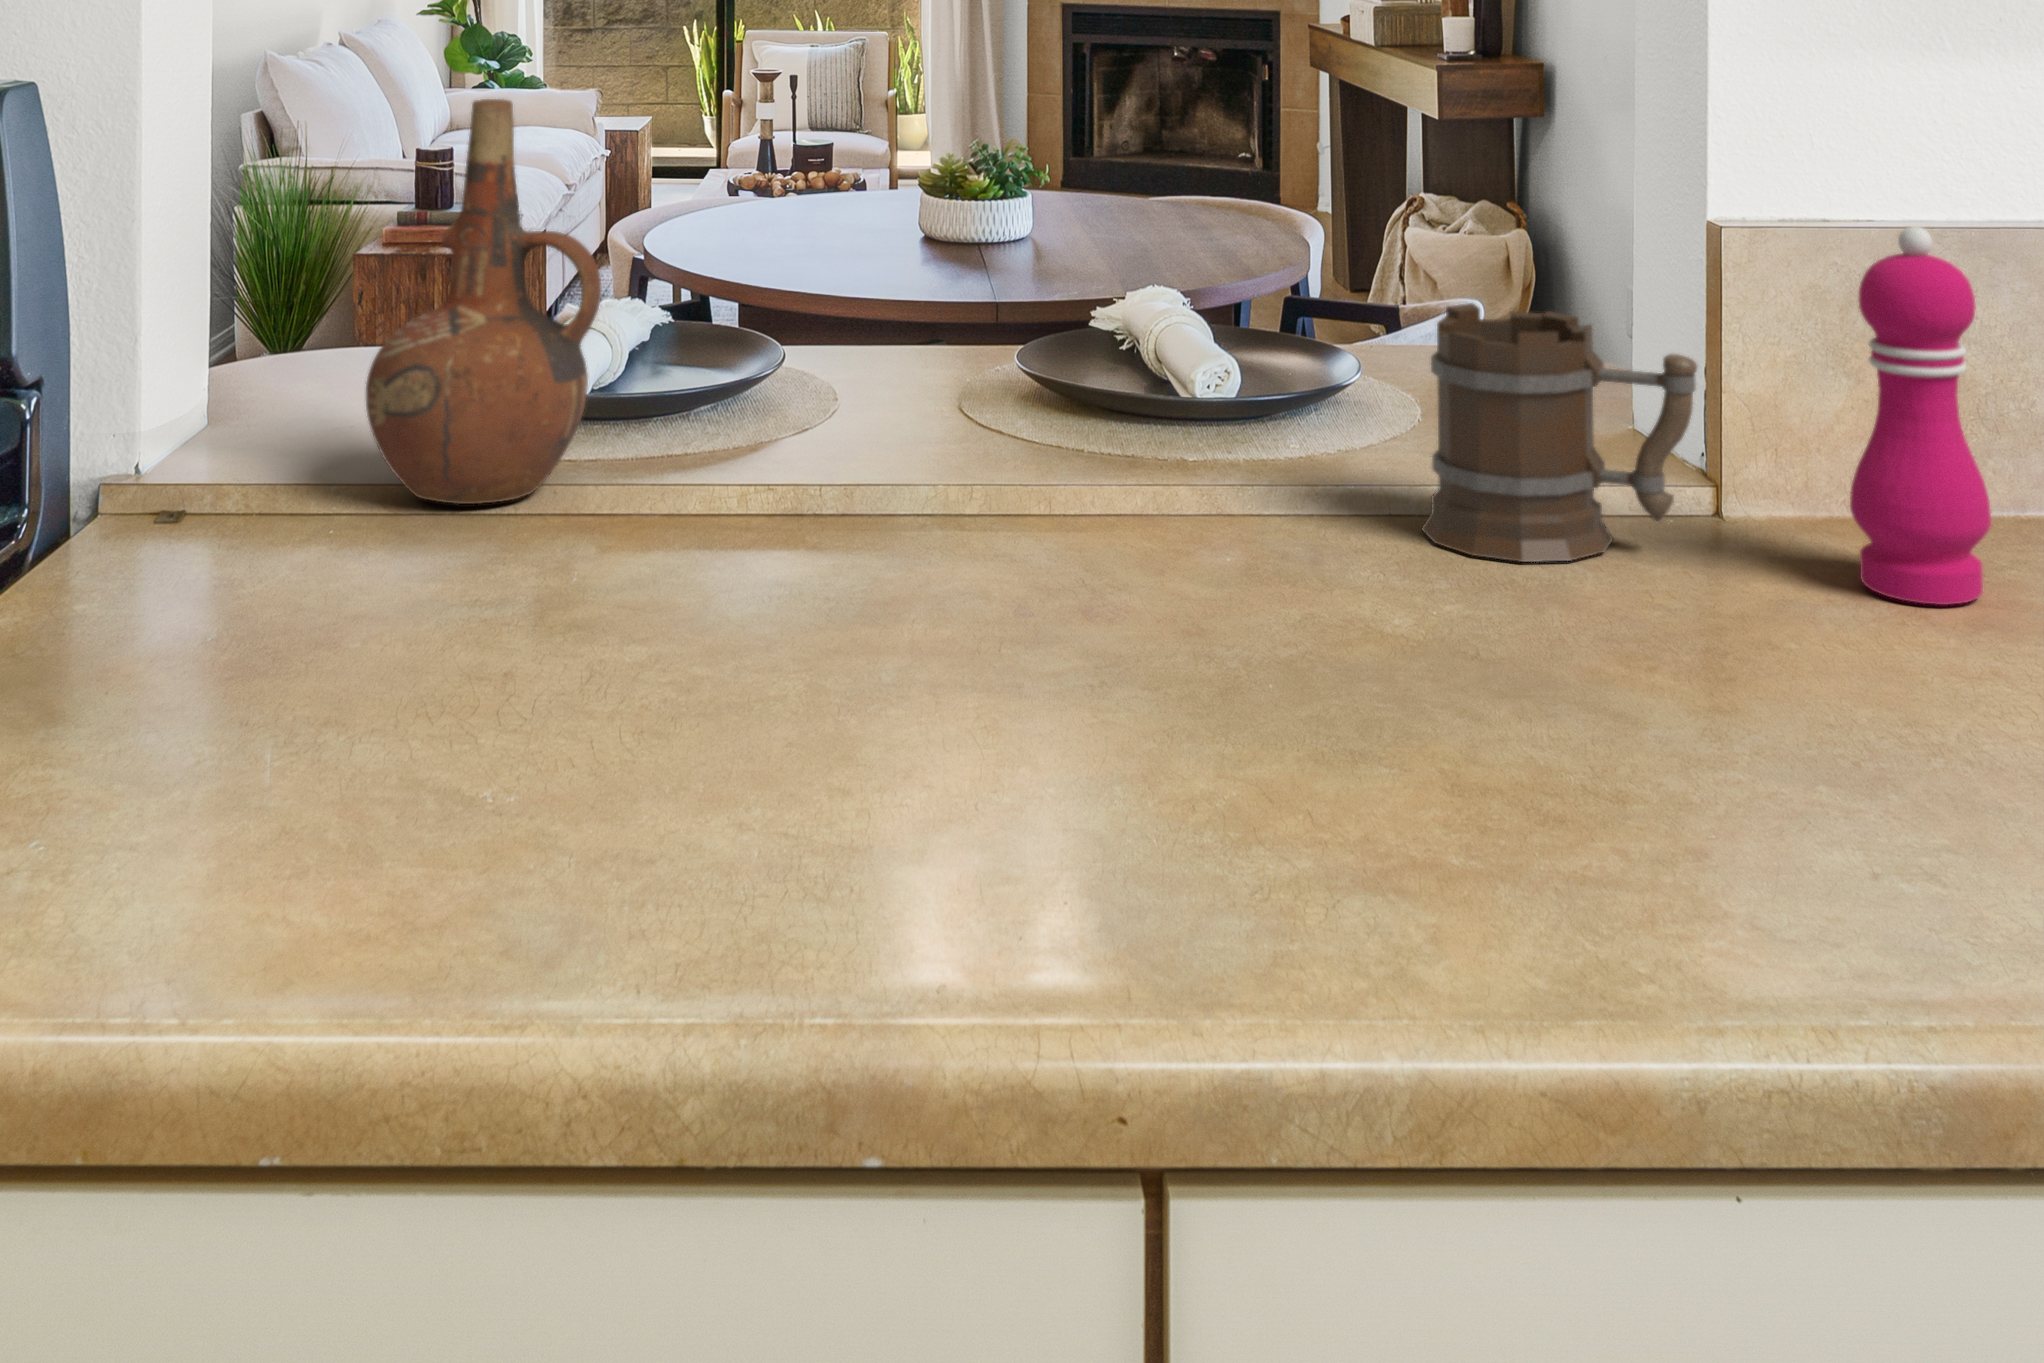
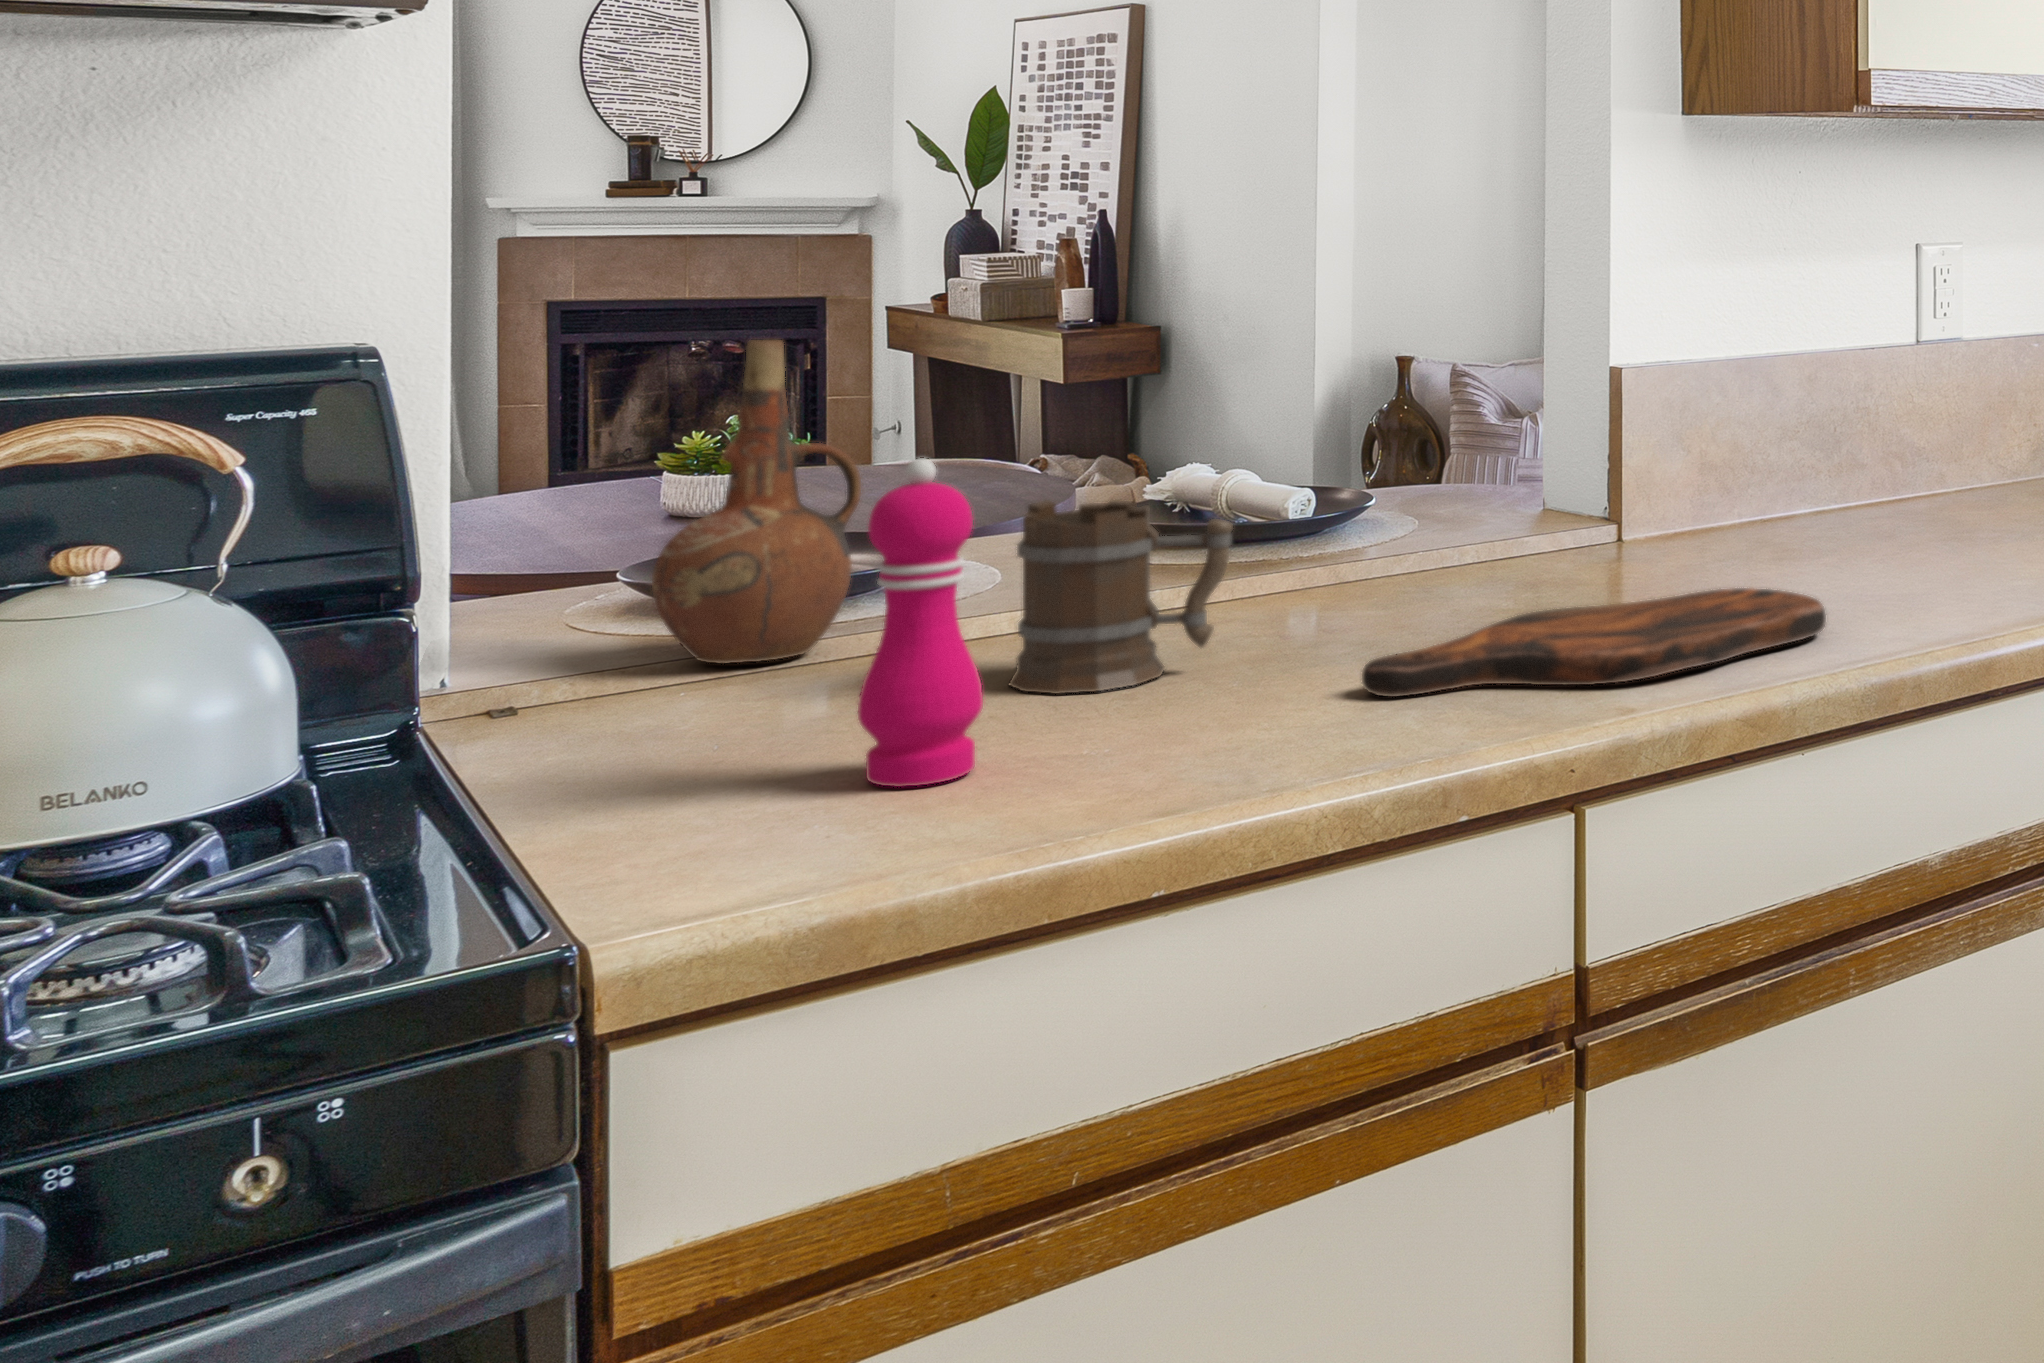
pepper mill: present [1850,226,1991,605] -> present [858,458,983,787]
mug: present [1422,303,1697,562] -> present [1009,501,1233,694]
cutting board: none [967,642,1886,844] -> present [1362,588,1826,697]

